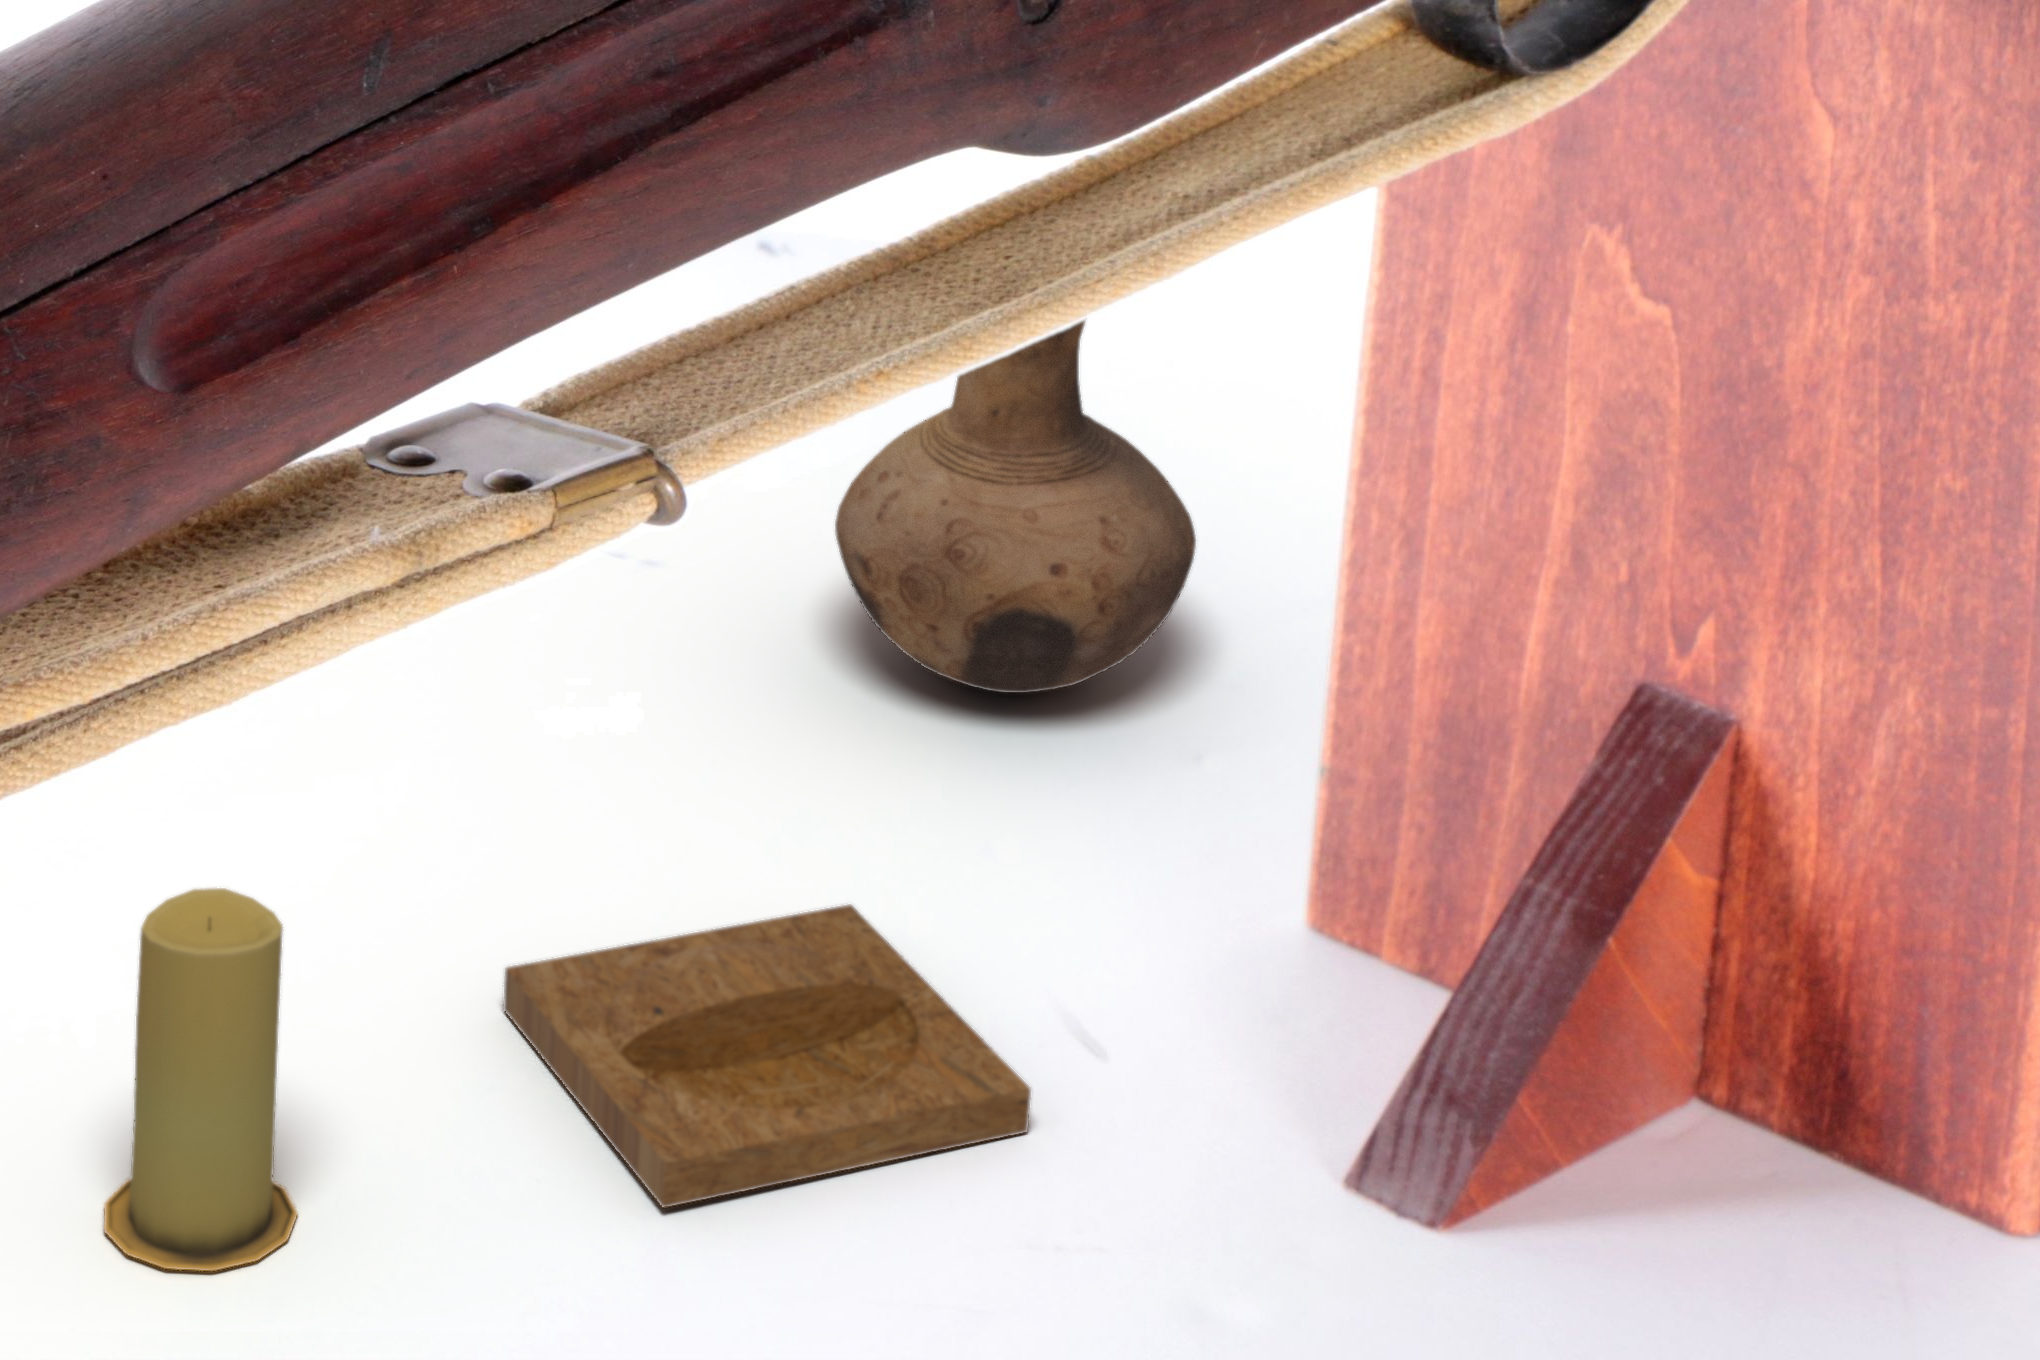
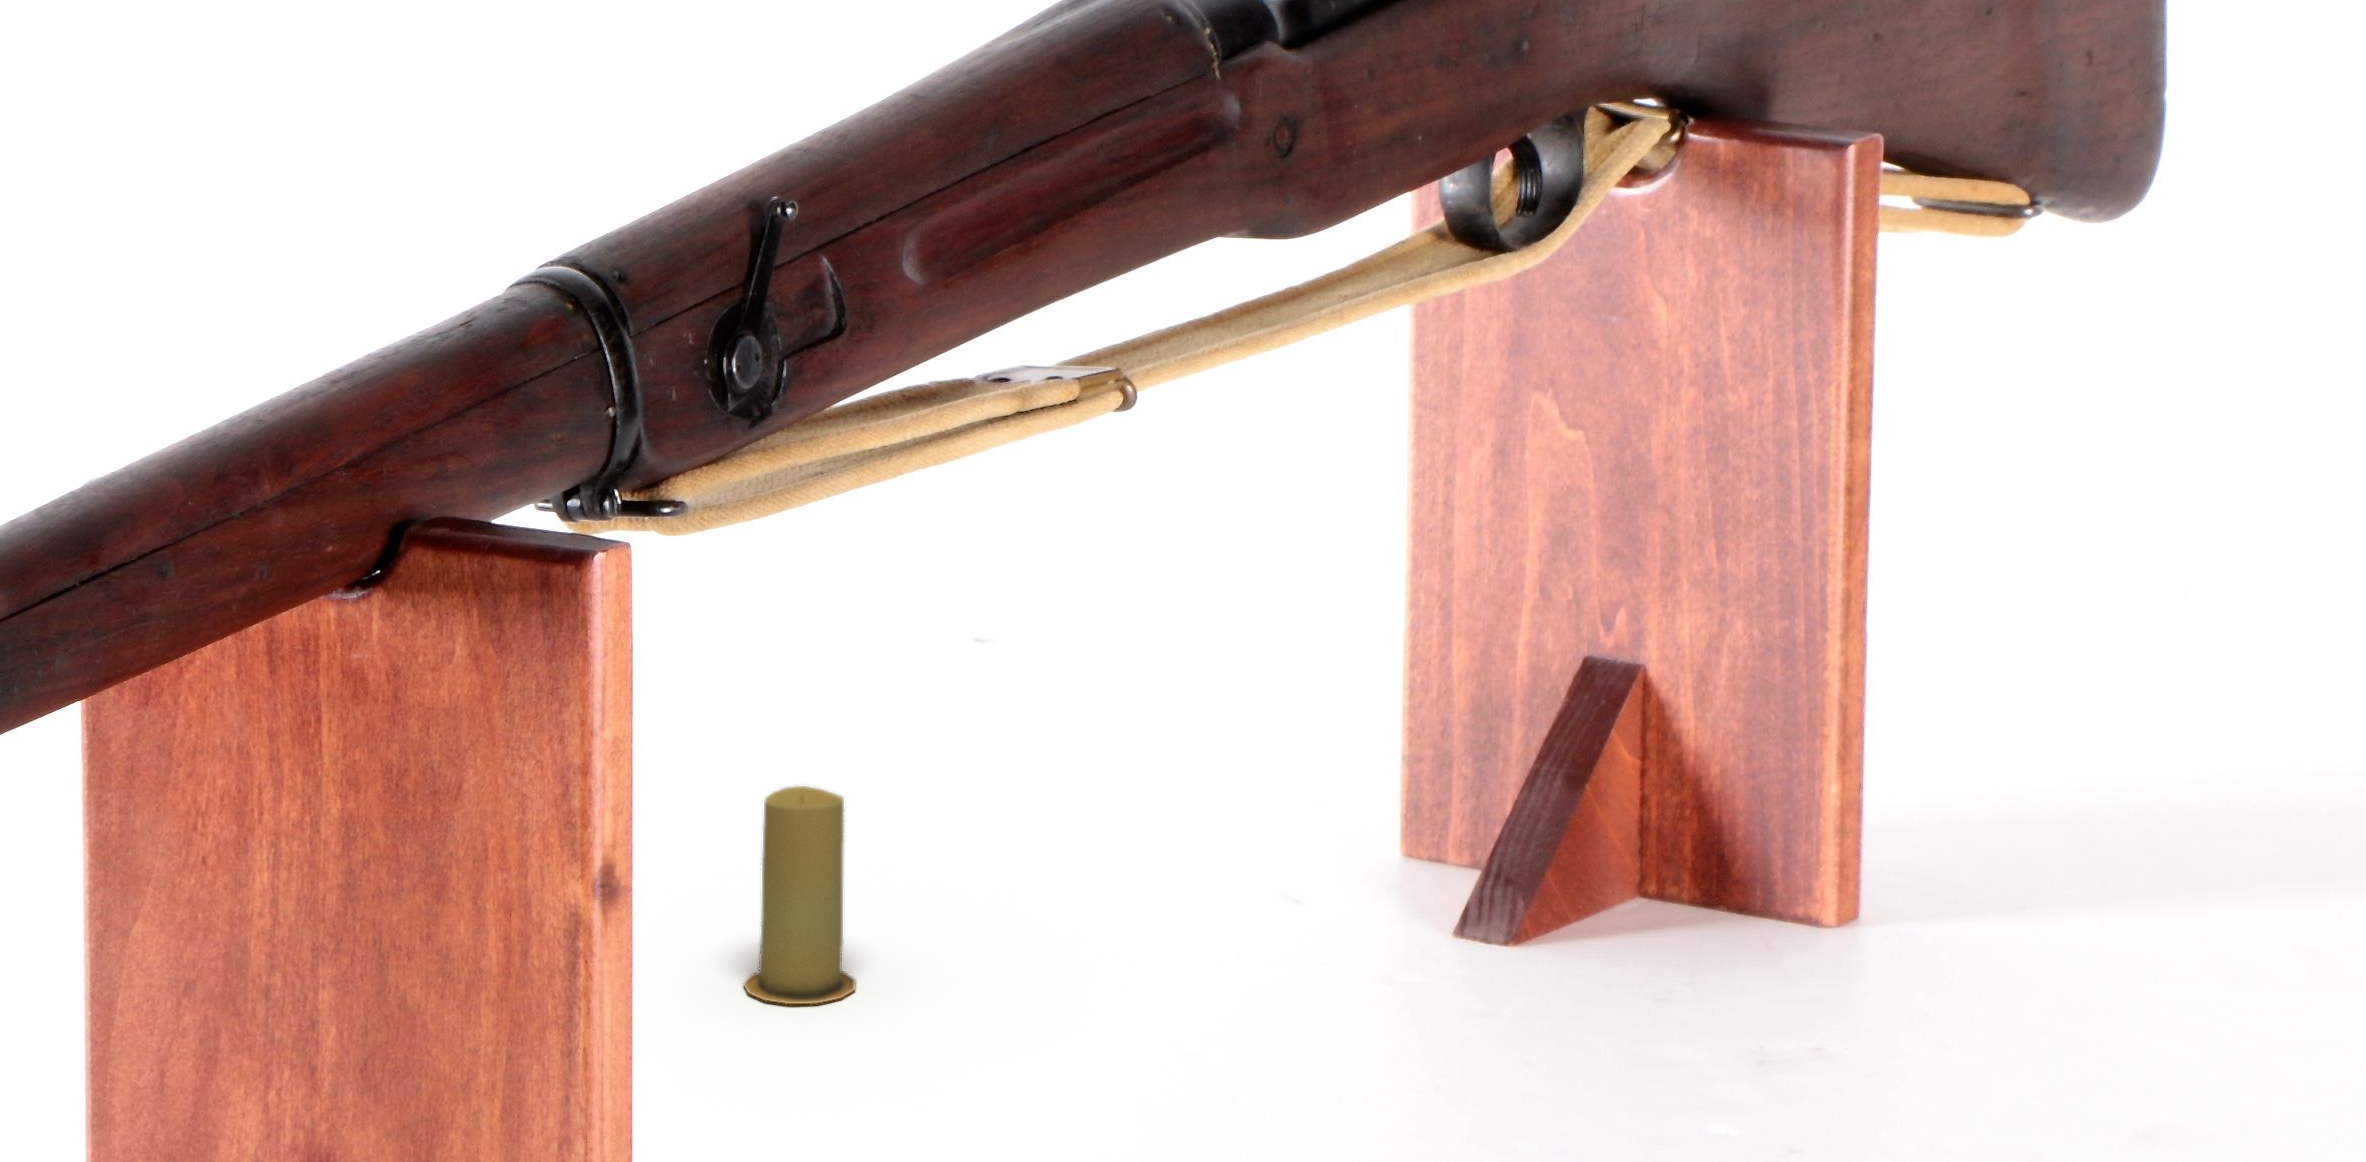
vase: present [835,321,1196,693] -> none [1078,503,1299,757]
tray: present [504,905,1031,1208] -> none [941,838,1264,964]

